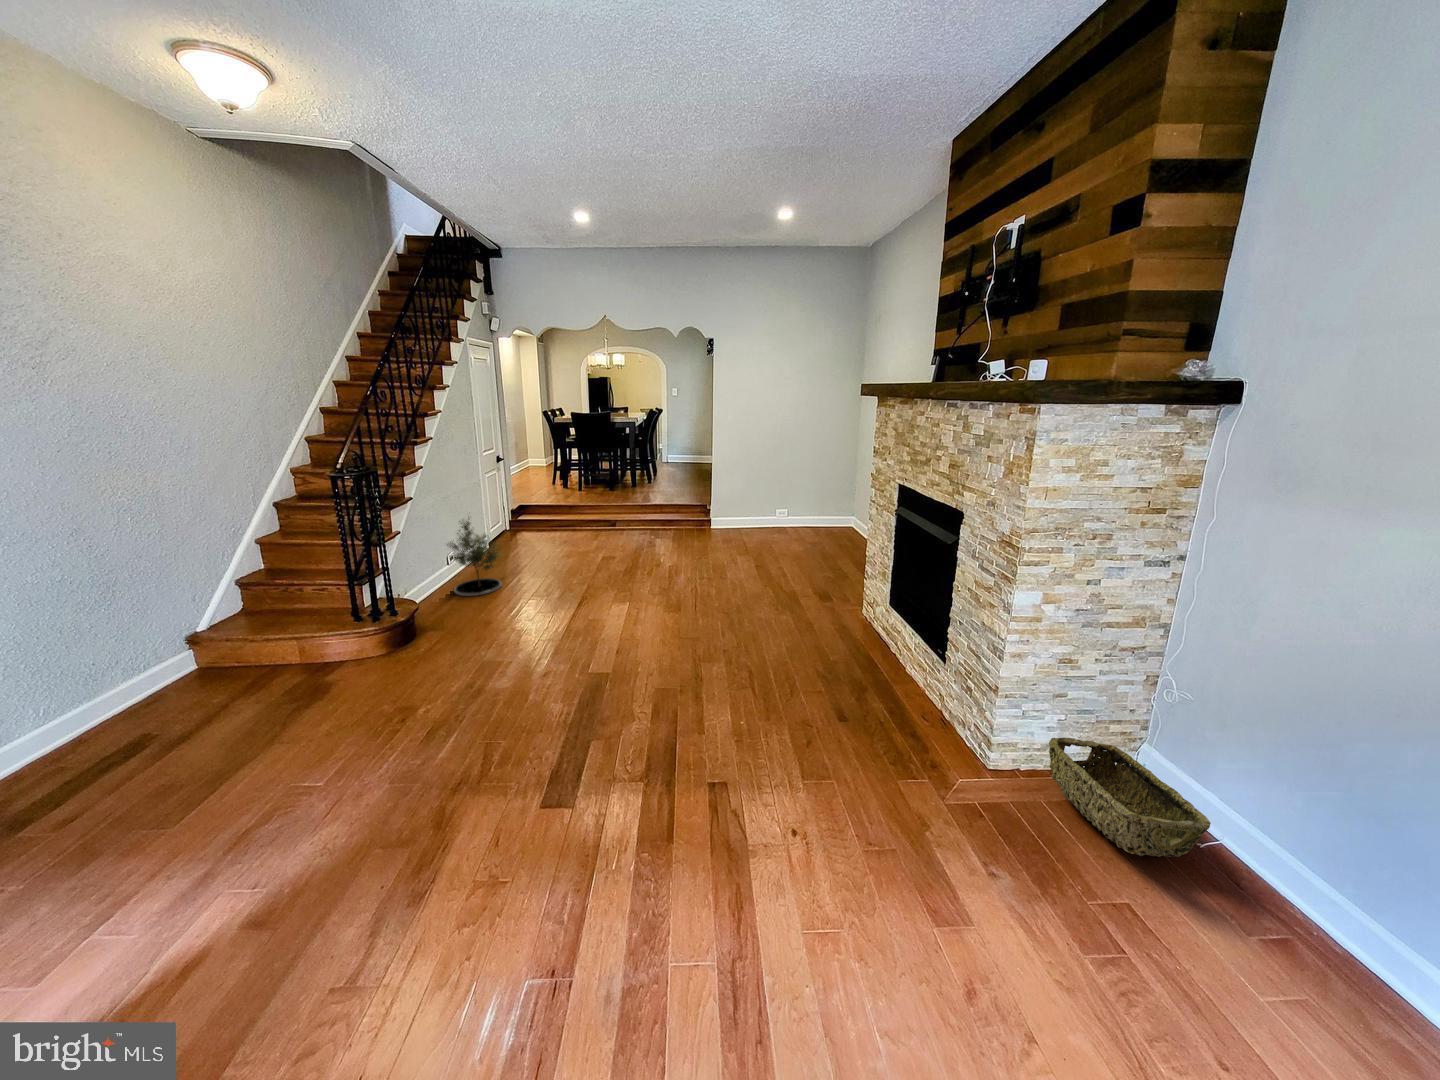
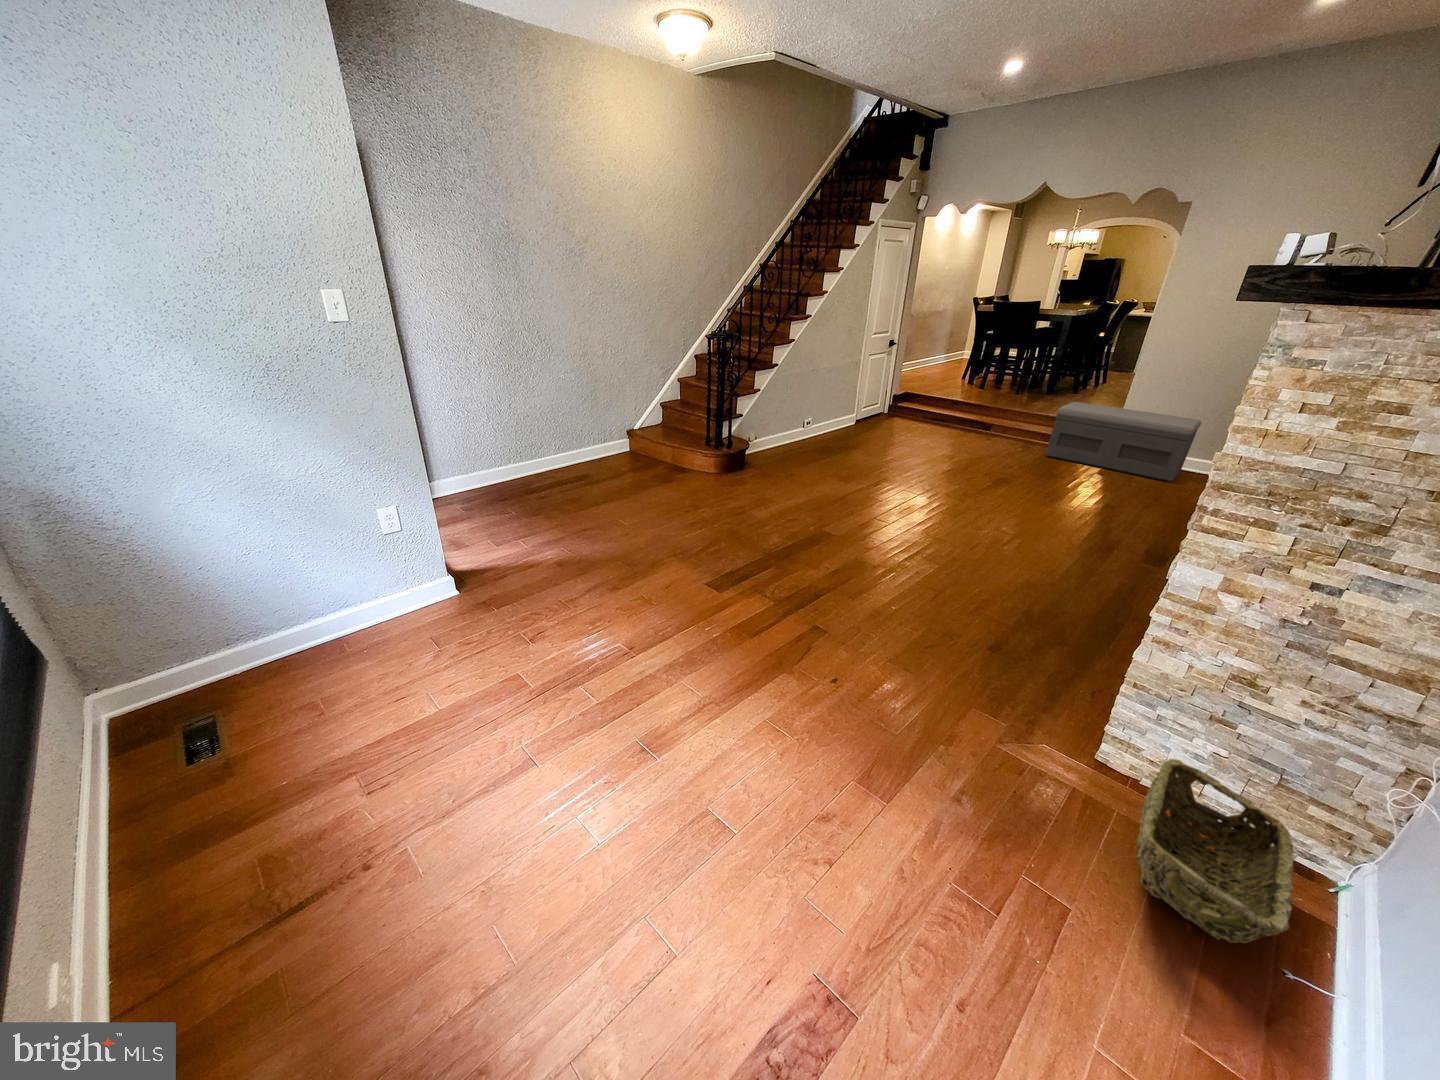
storage bench: none [687,484,778,532] -> present [1046,402,1201,482]
potted tree: present [447,518,502,596] -> none [785,385,830,457]

